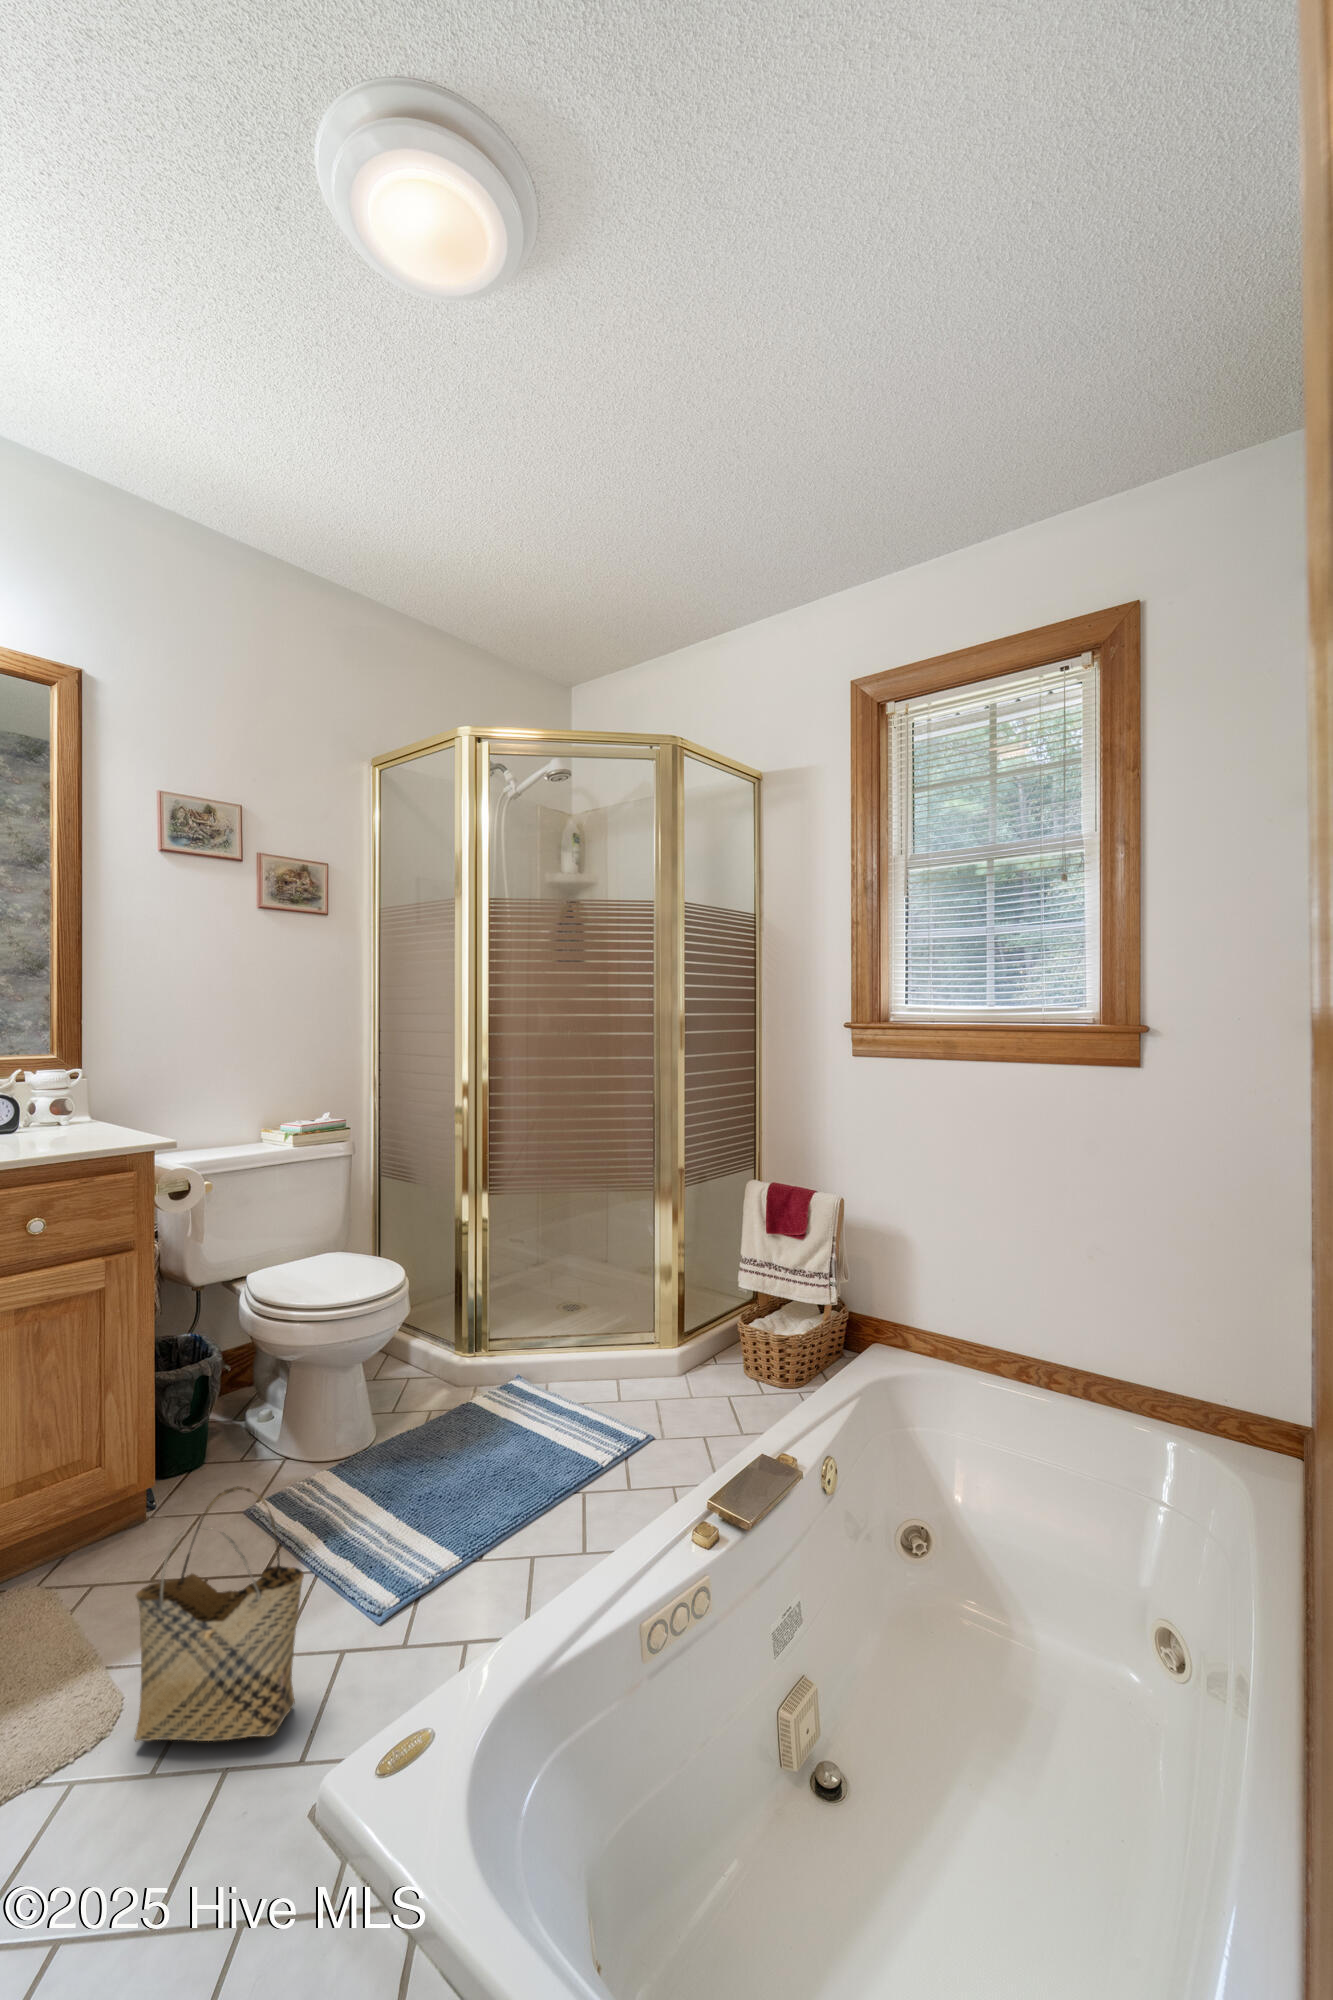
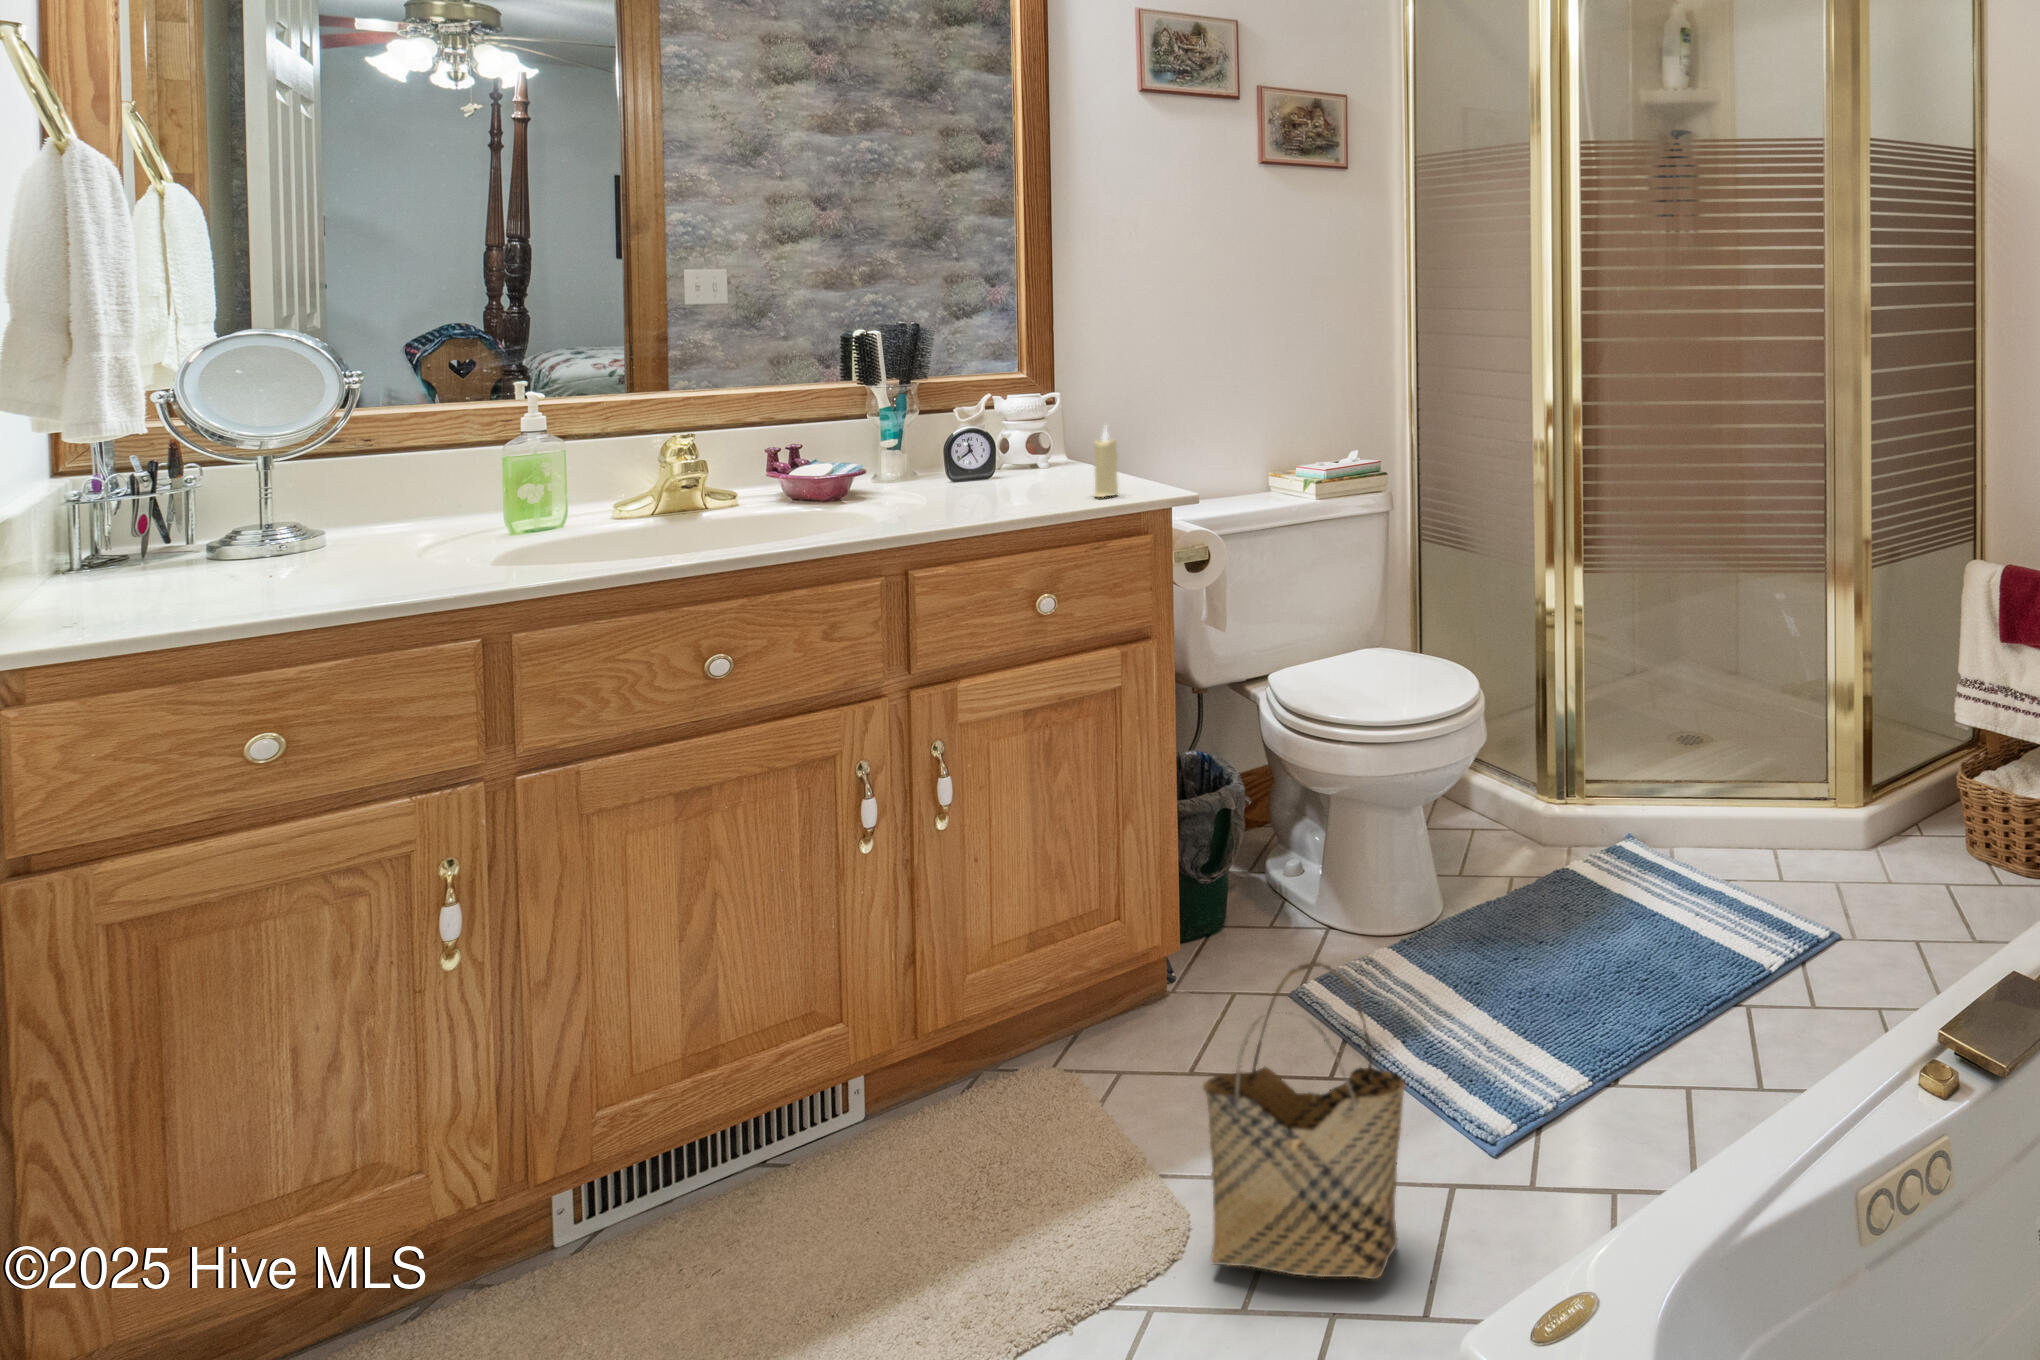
candle: none [96,1083,118,1139] -> present [1094,426,1118,497]

